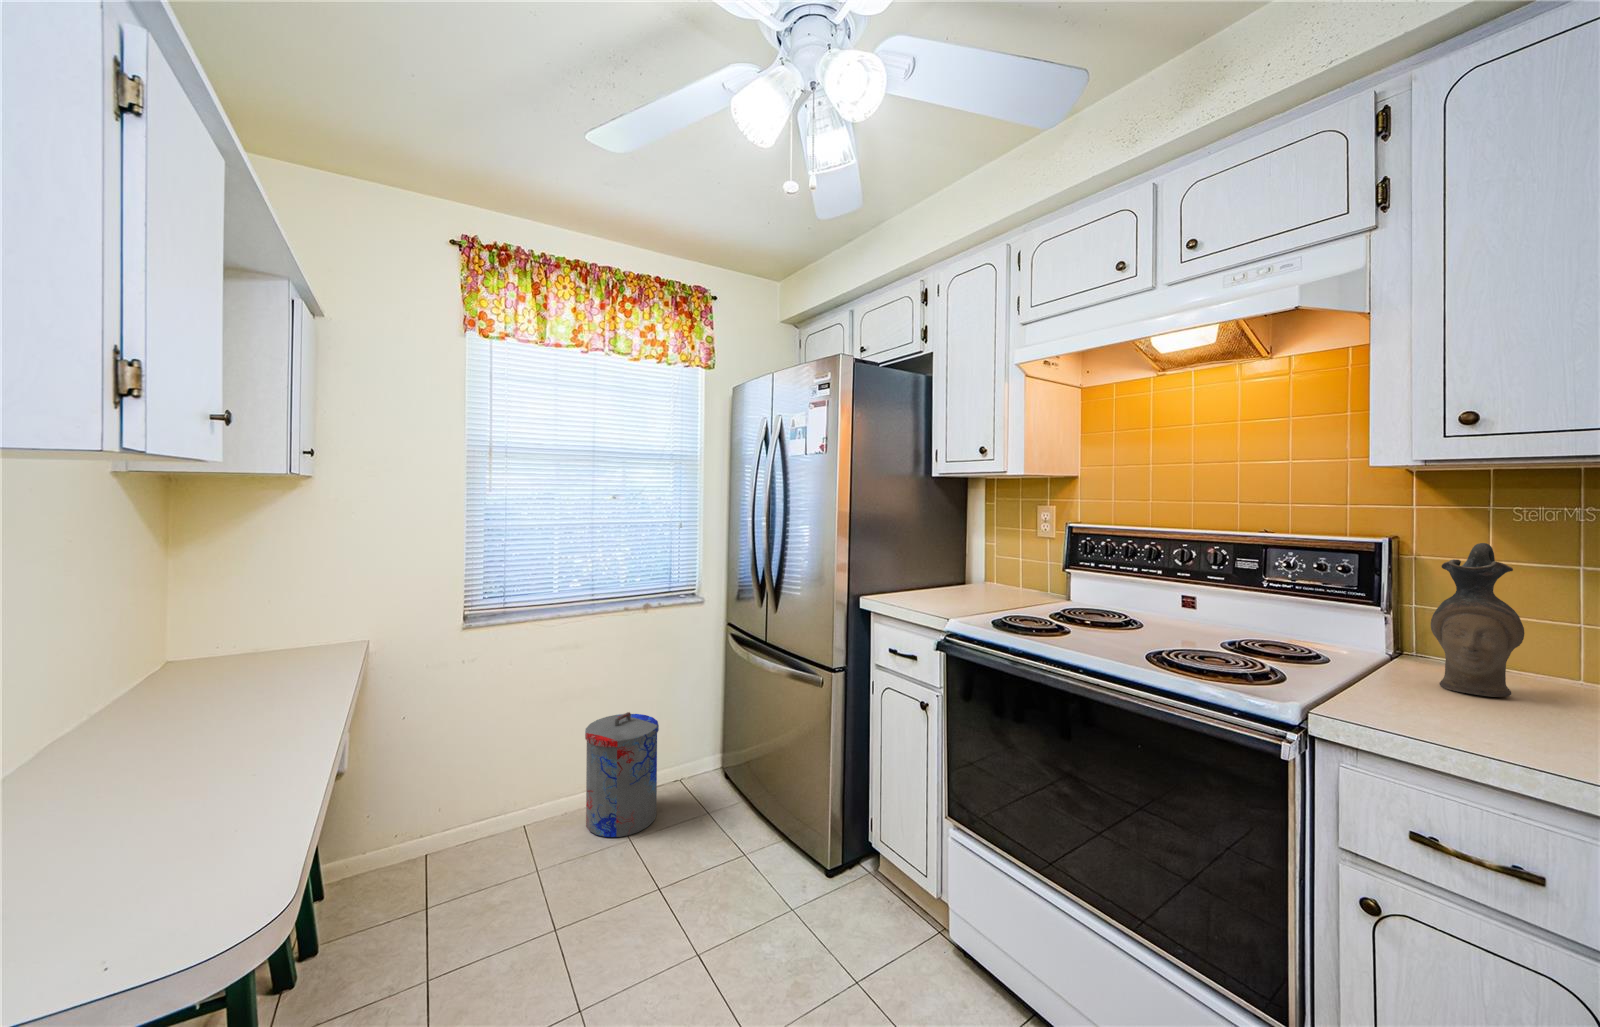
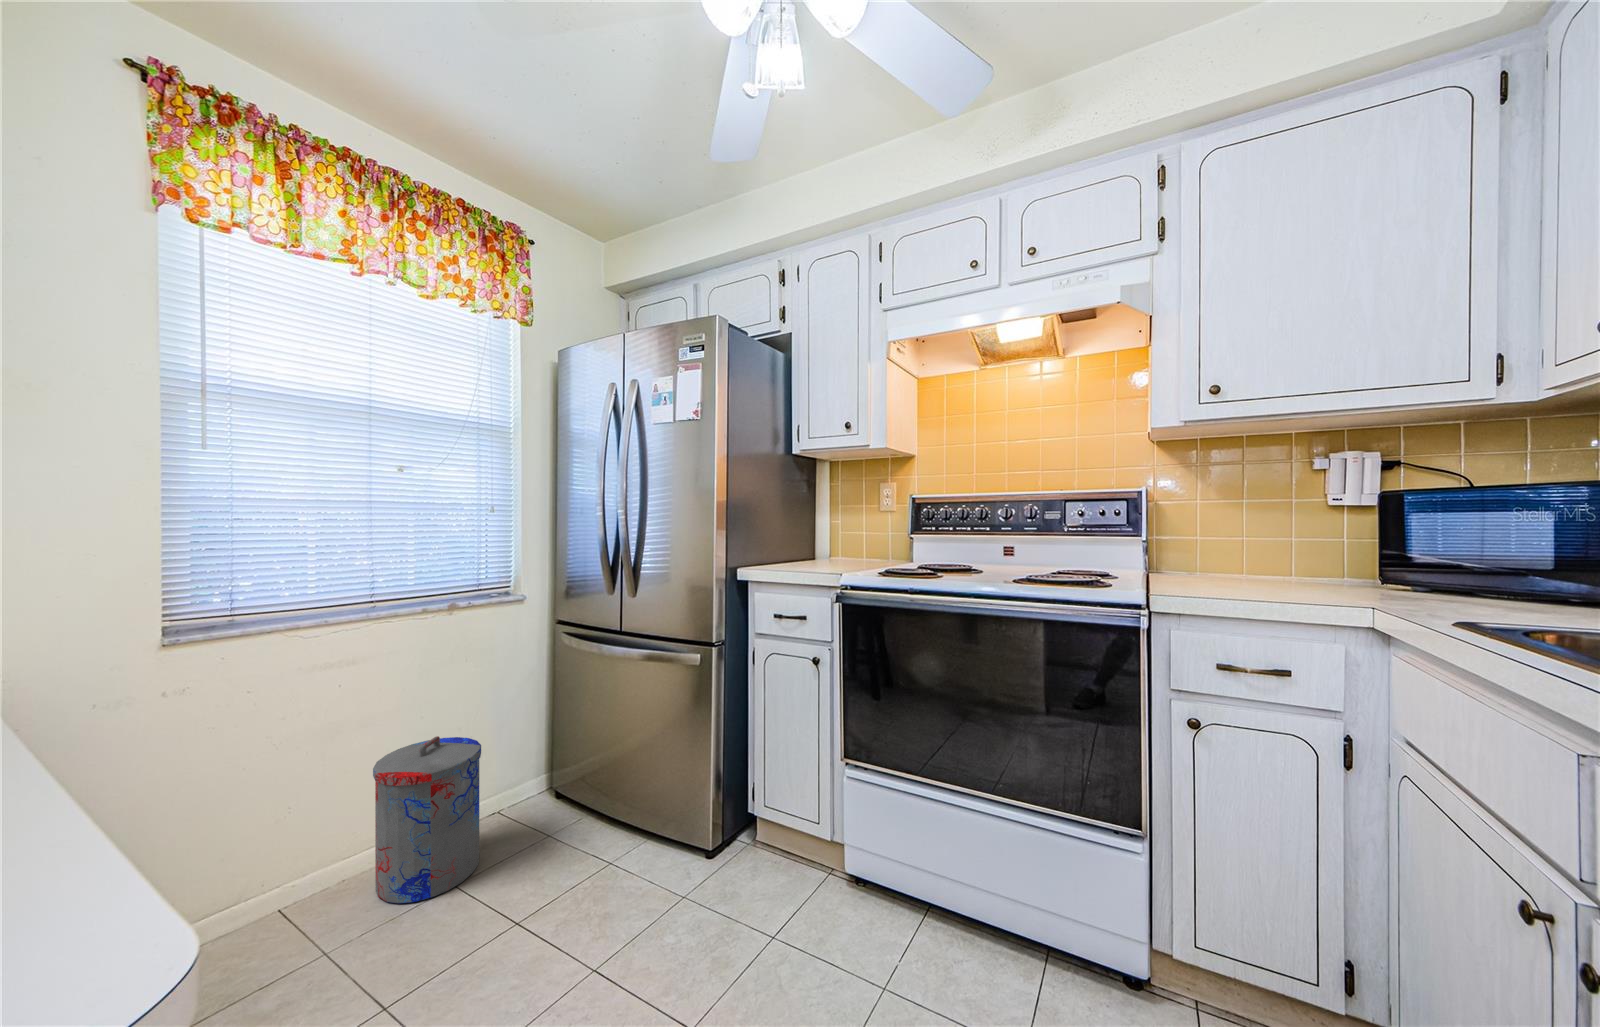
ceramic pitcher: present [1431,543,1524,697] -> none [1197,486,1251,588]

